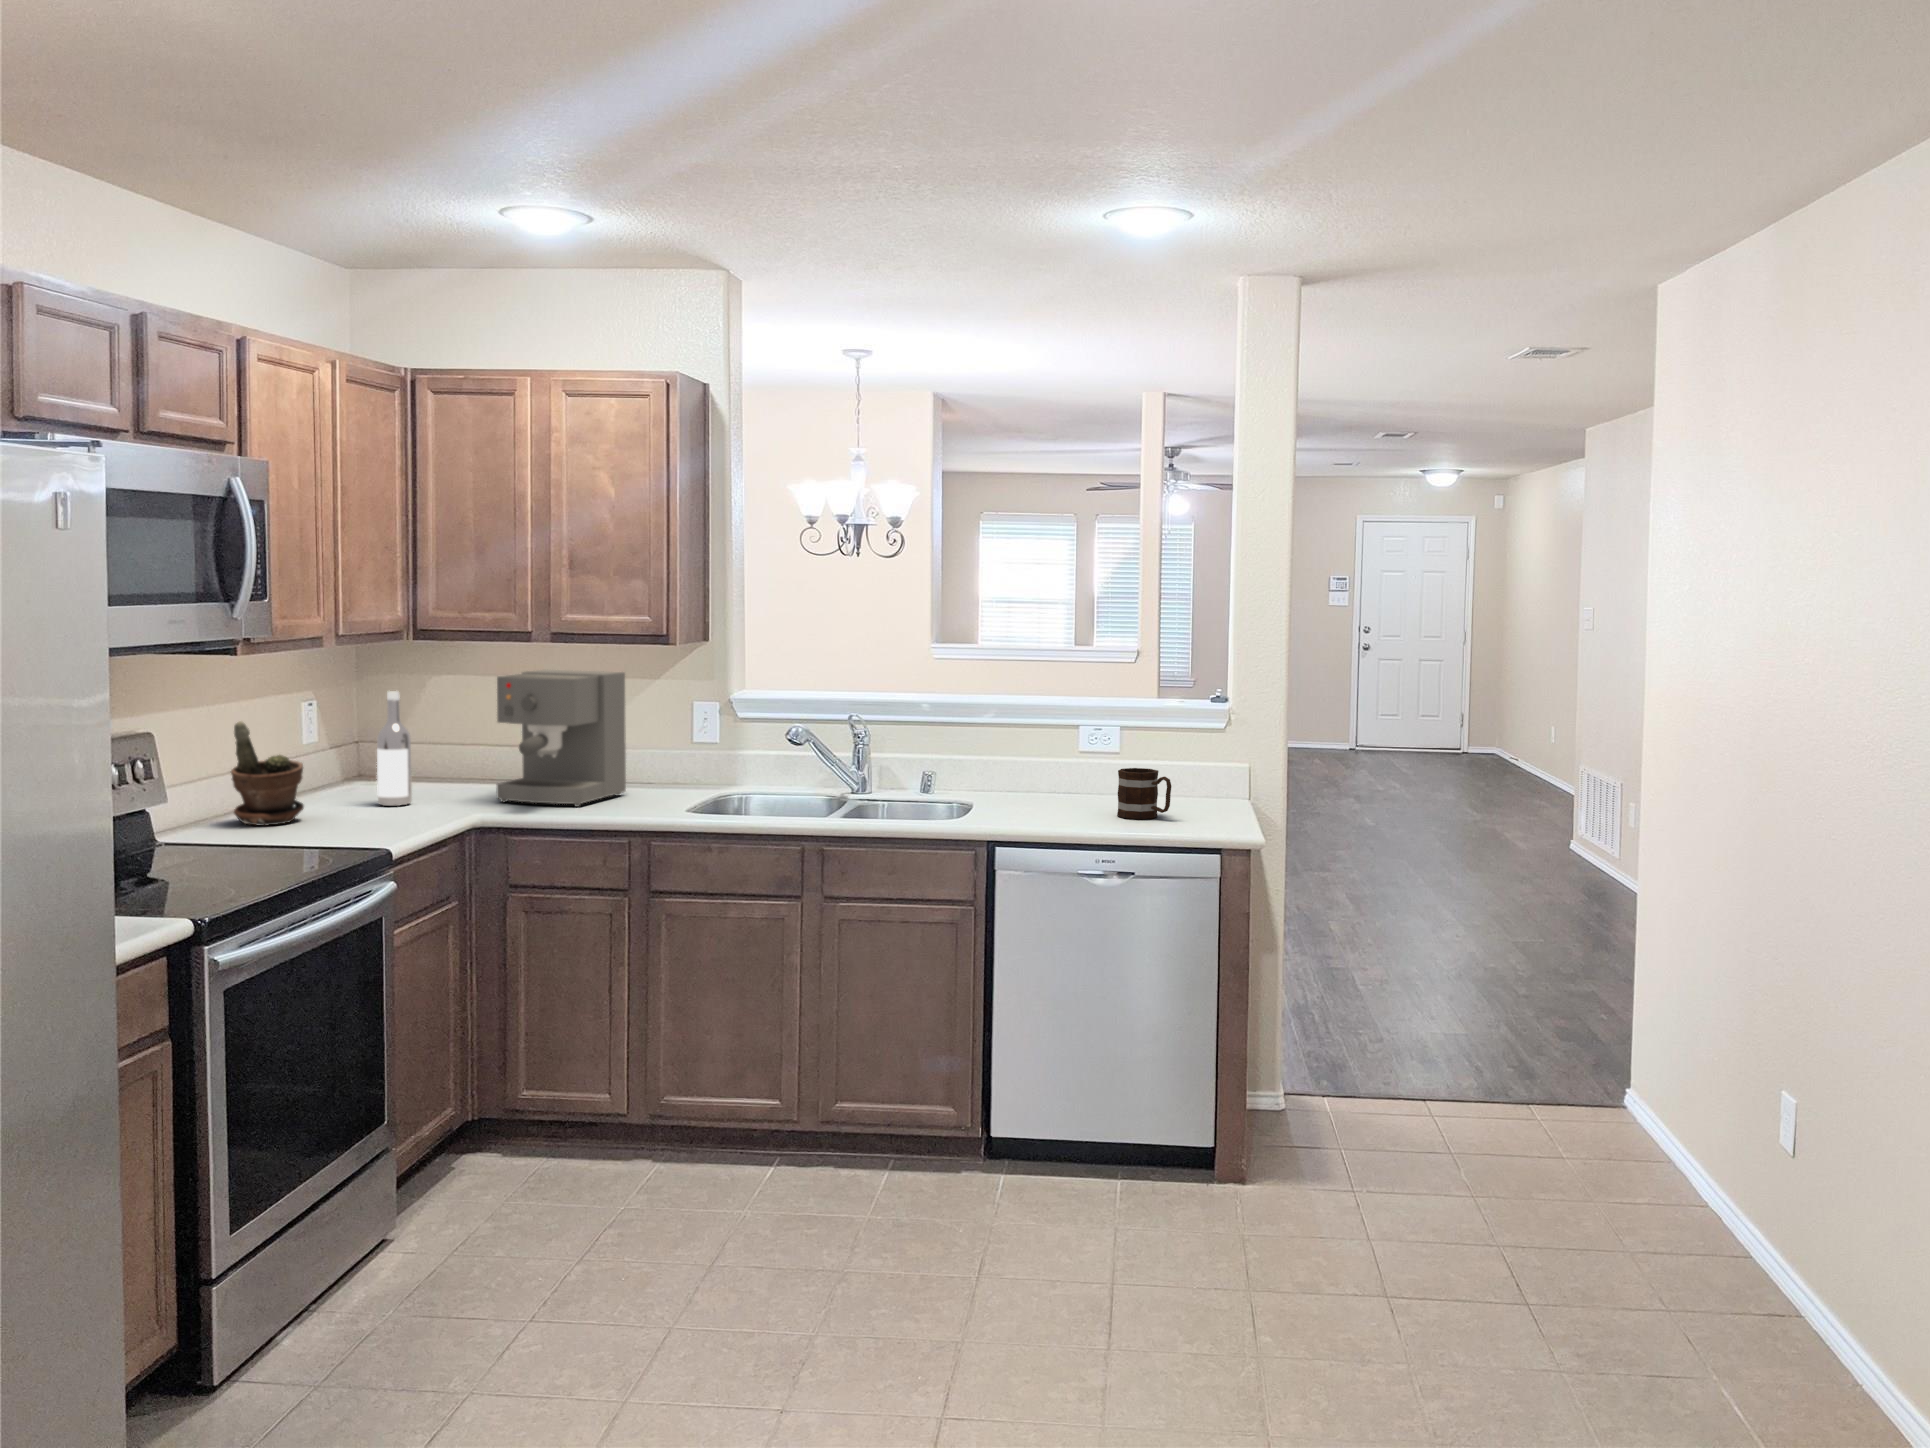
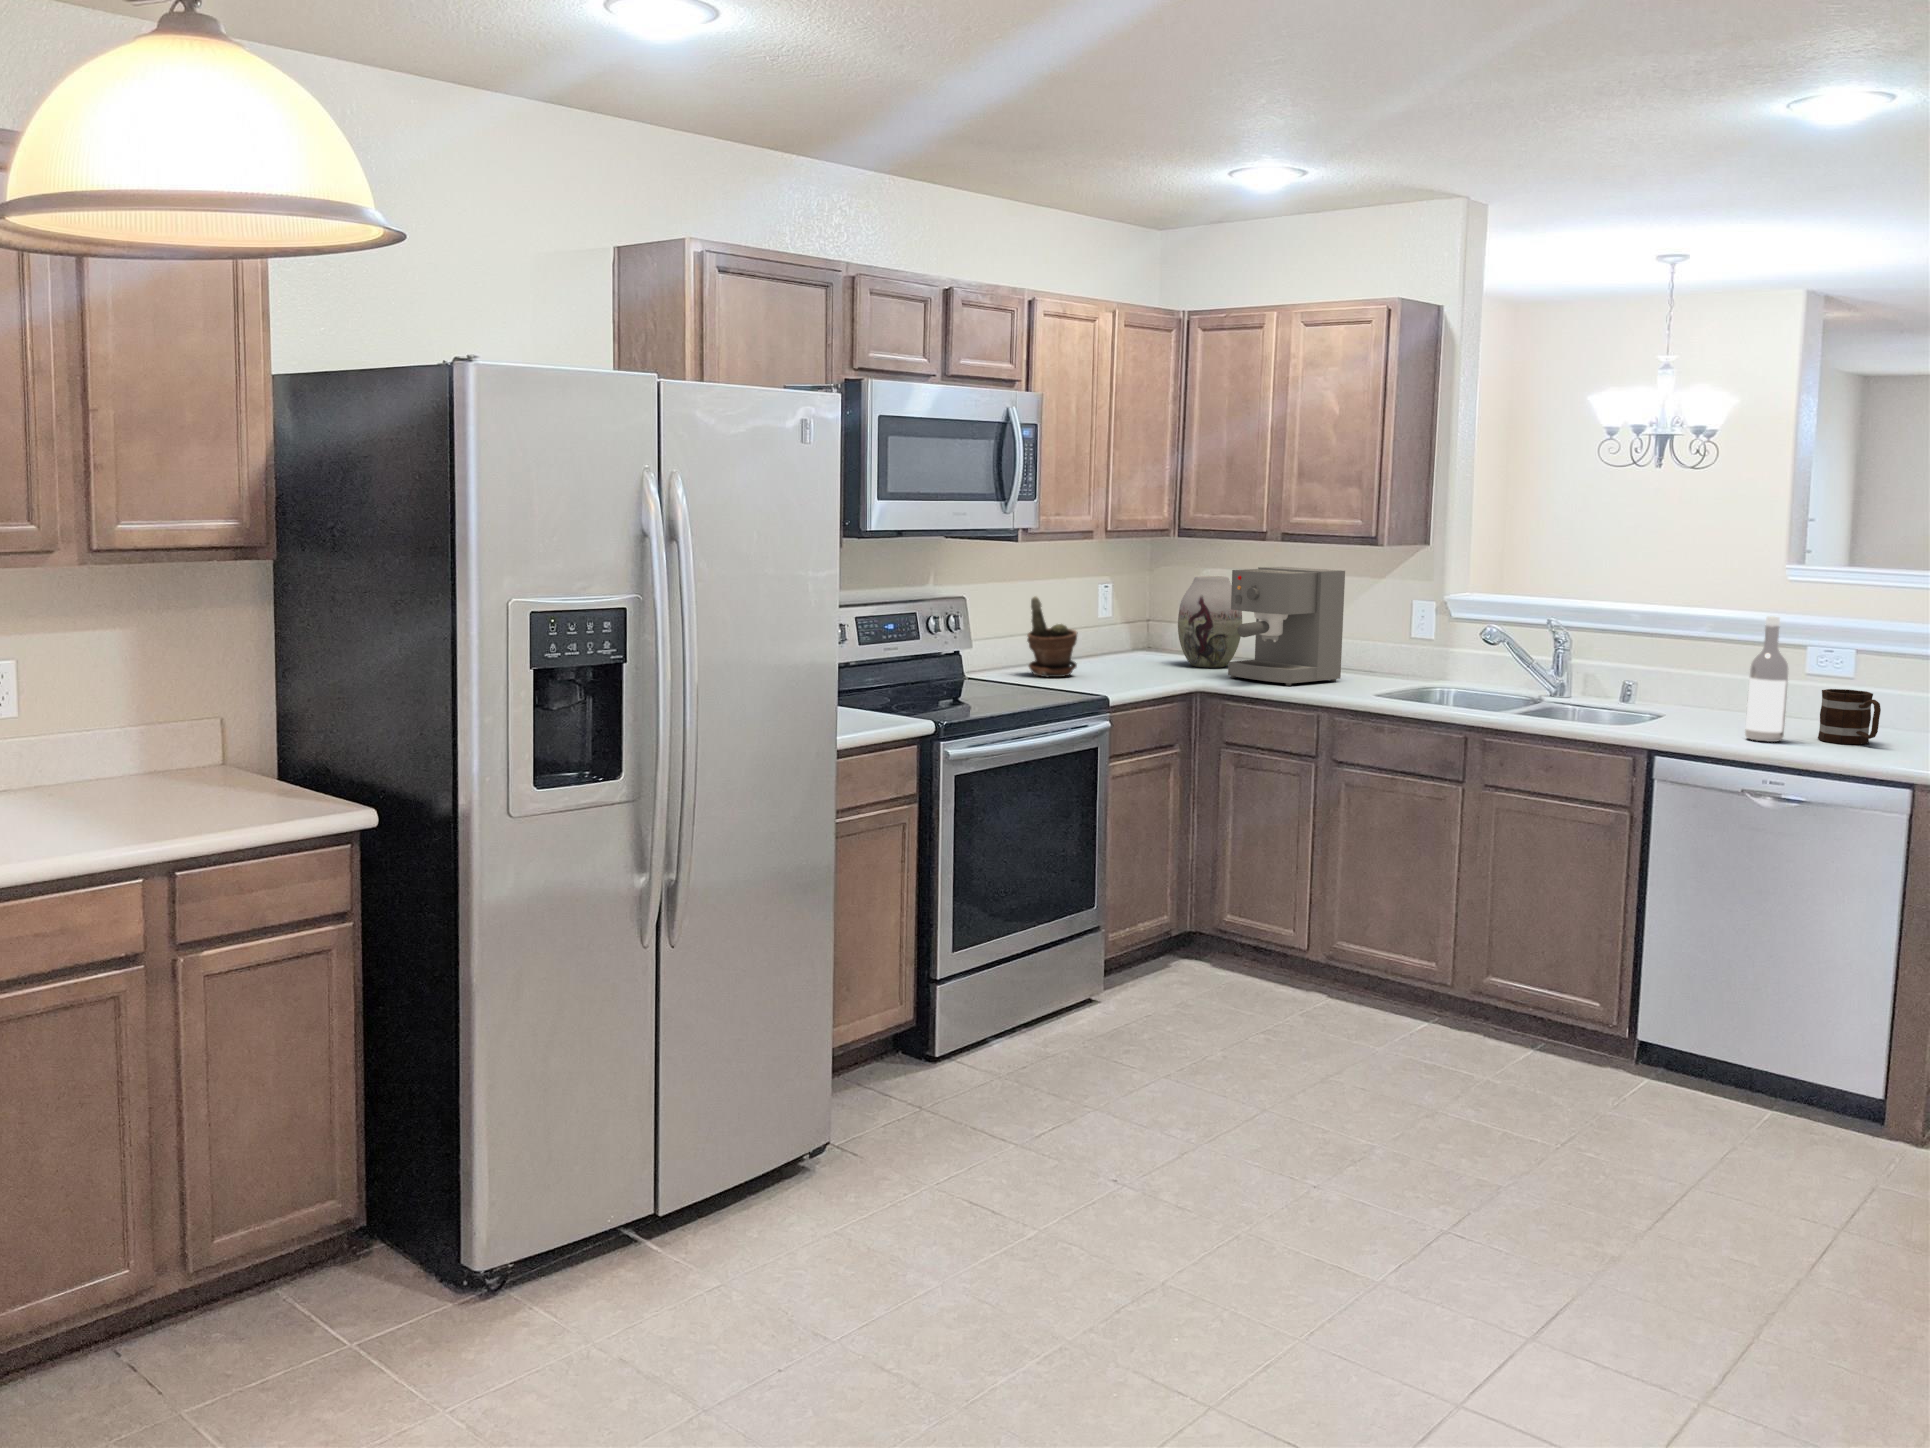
vase: none [414,682,493,790] -> present [1178,576,1242,668]
wine bottle: present [377,691,412,806] -> present [1745,616,1788,742]

